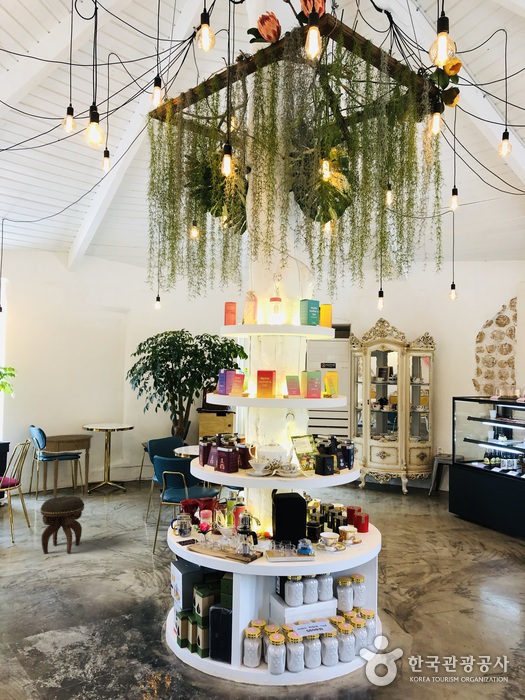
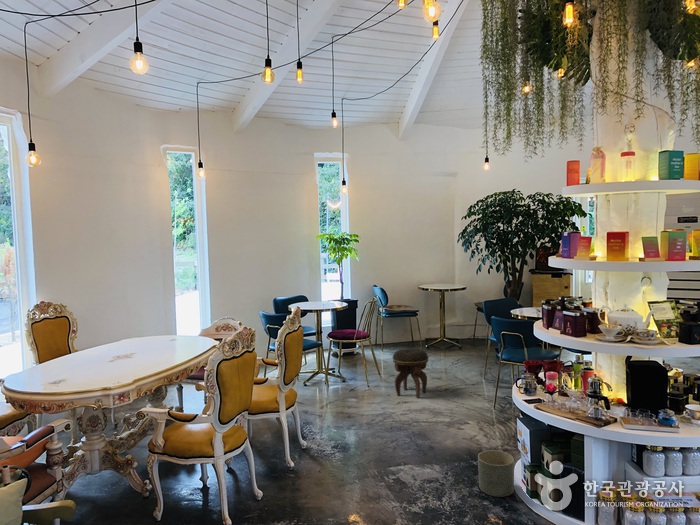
side table: present [43,434,93,498] -> none [384,294,429,350]
planter: none [127,605,166,660] -> present [478,450,514,497]

